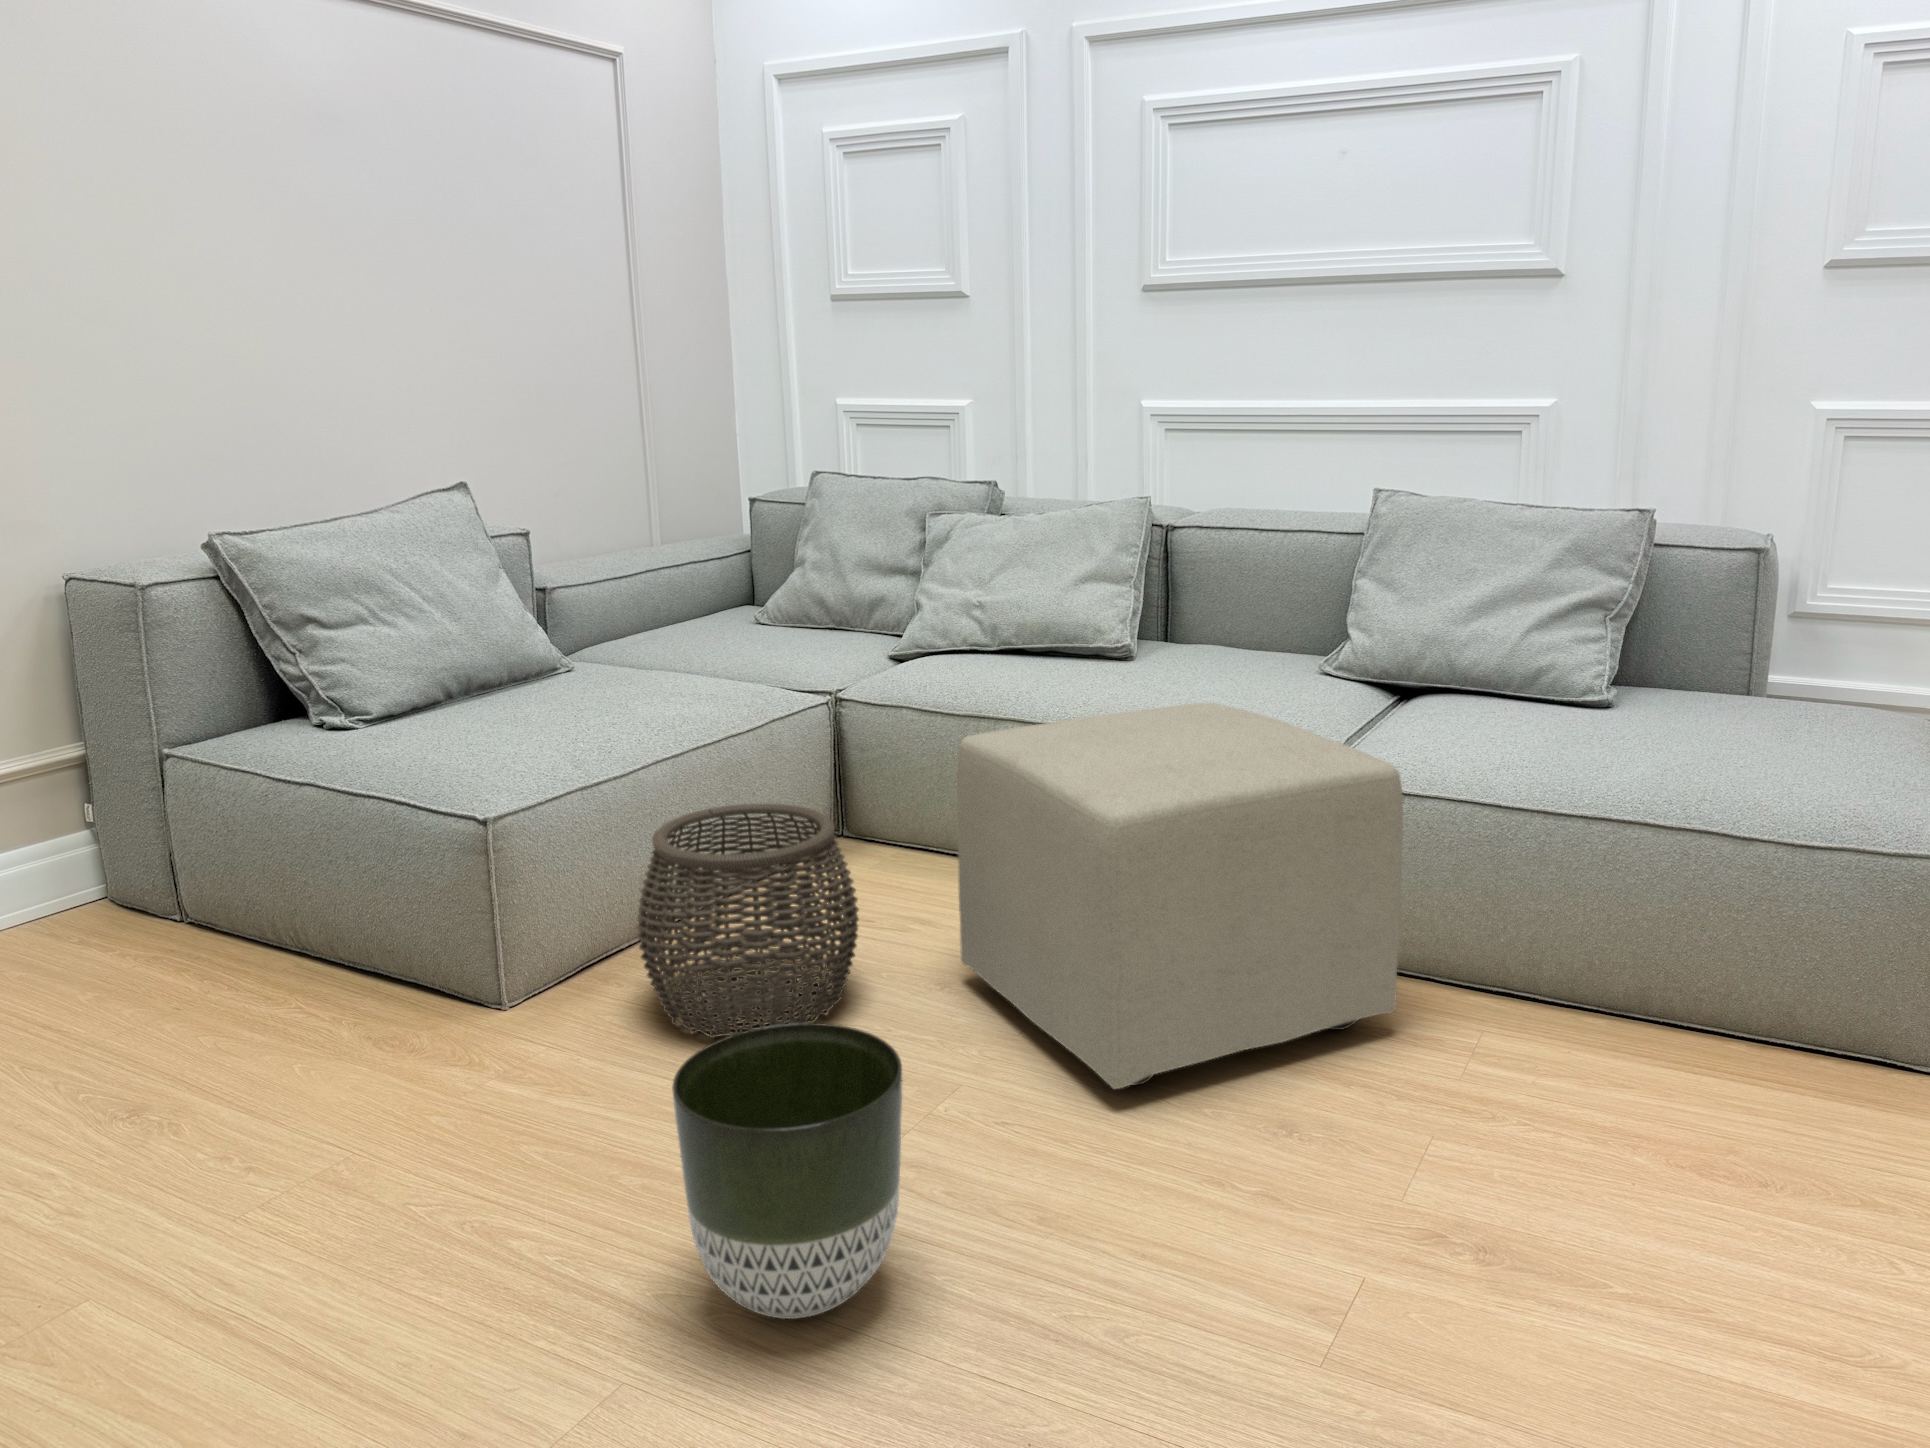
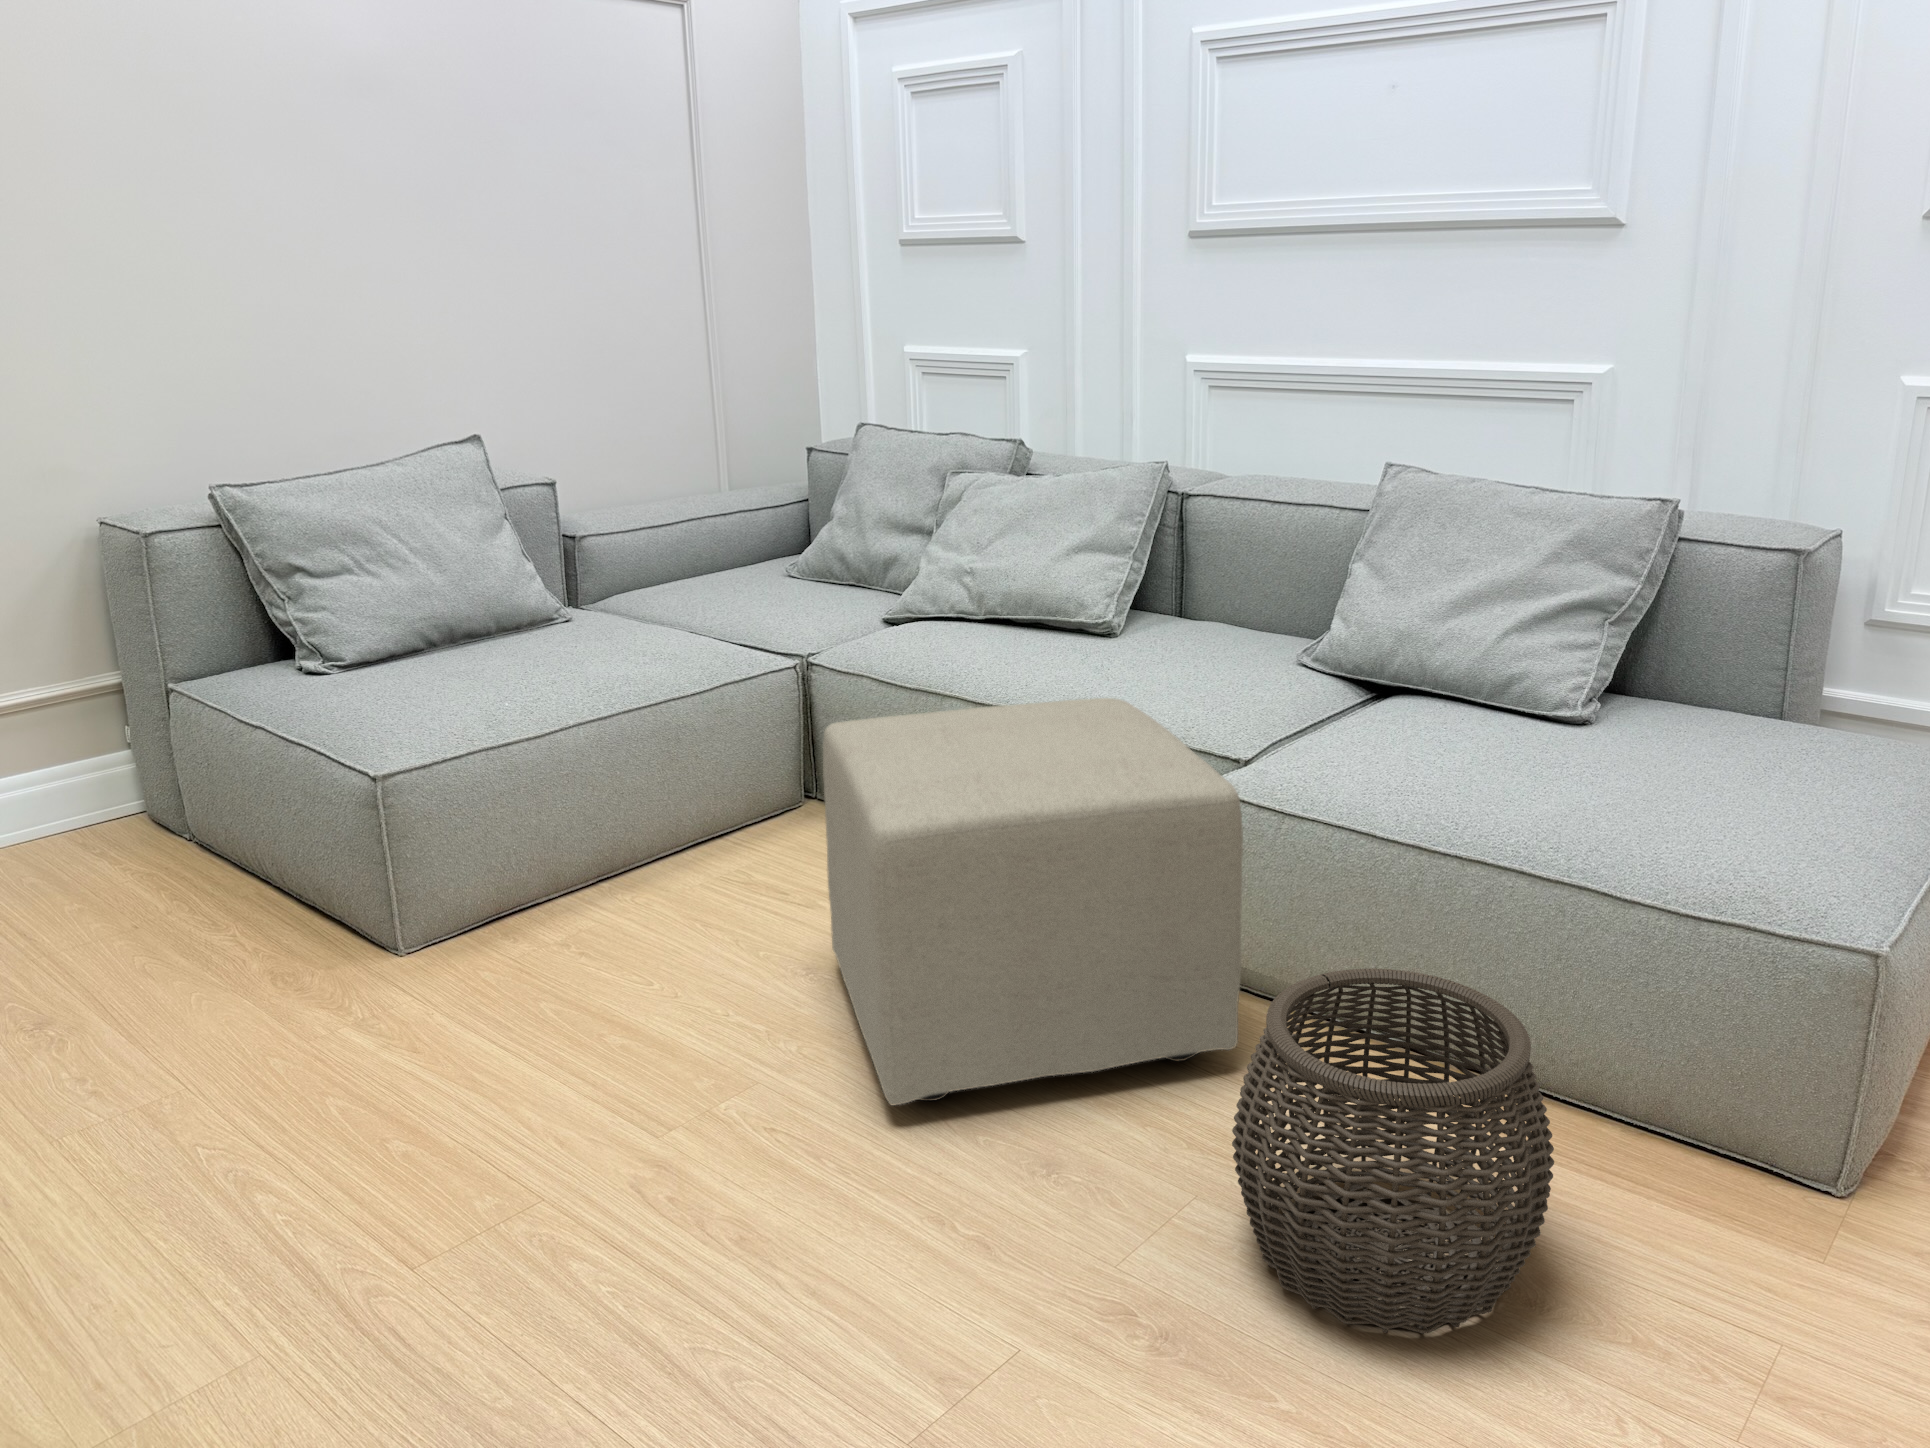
woven basket: present [638,804,859,1038] -> present [1232,968,1554,1334]
planter: present [672,1023,902,1319] -> none [323,1021,568,1314]

